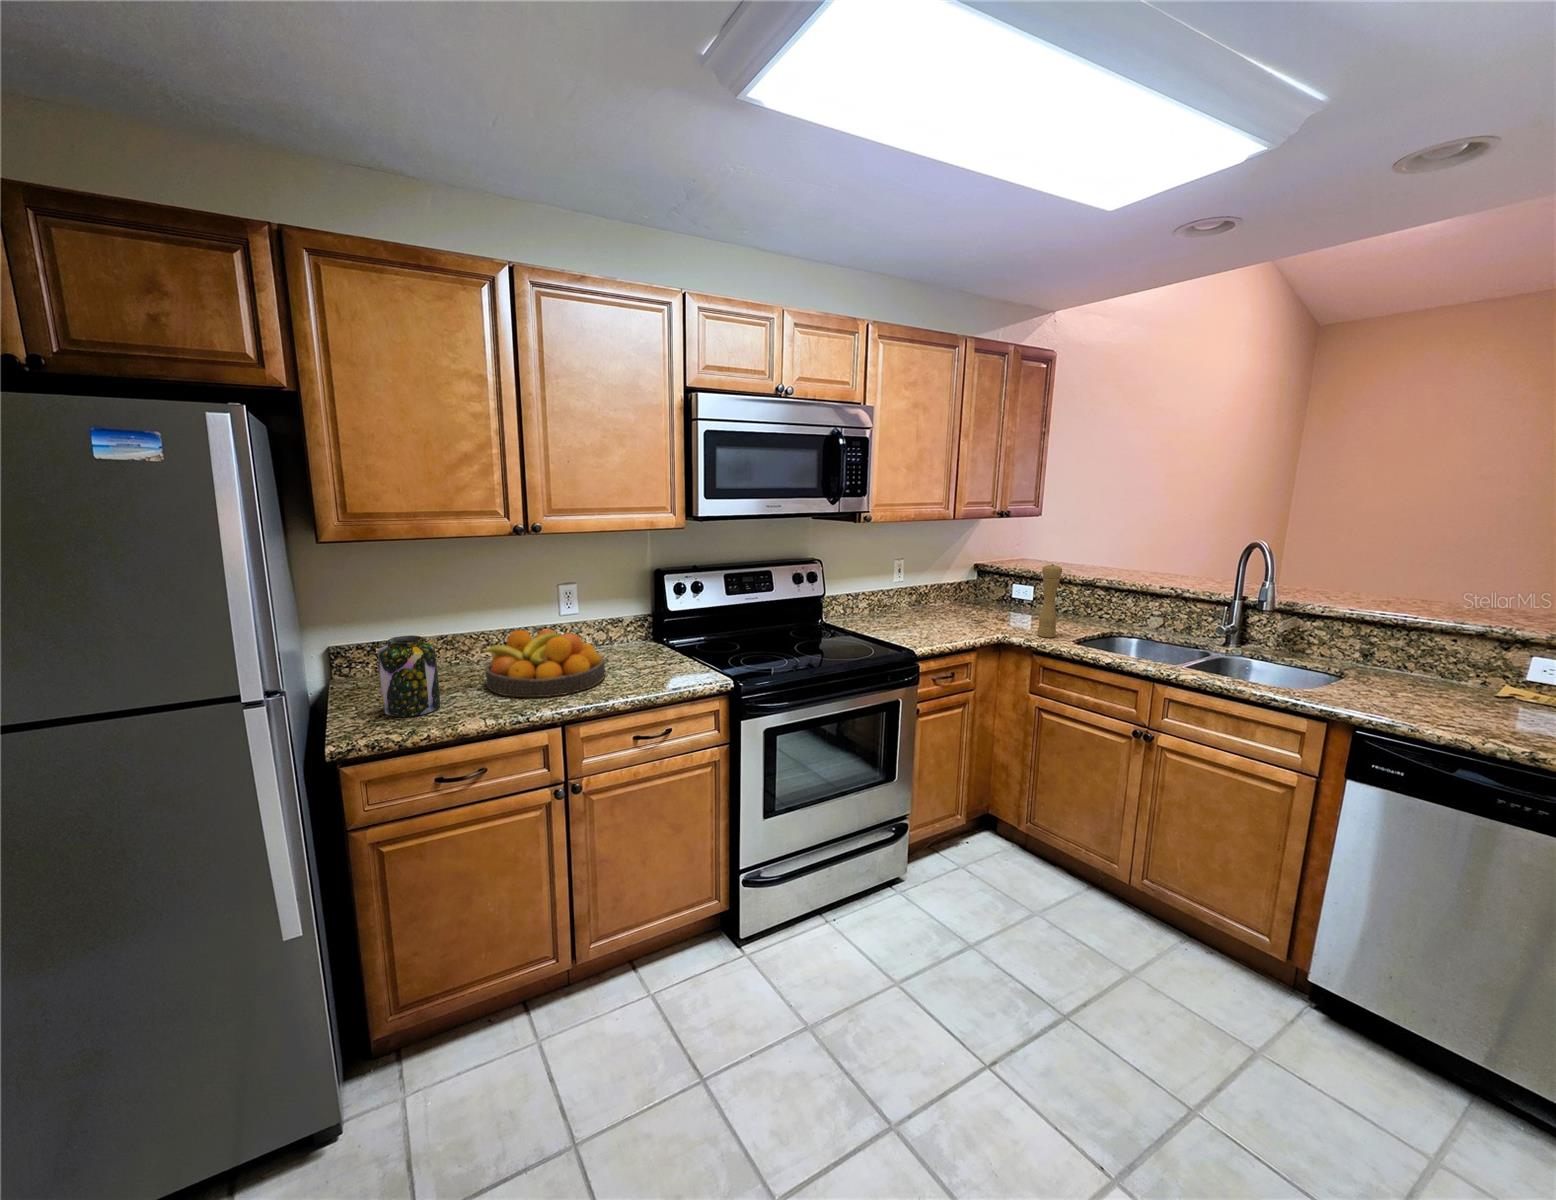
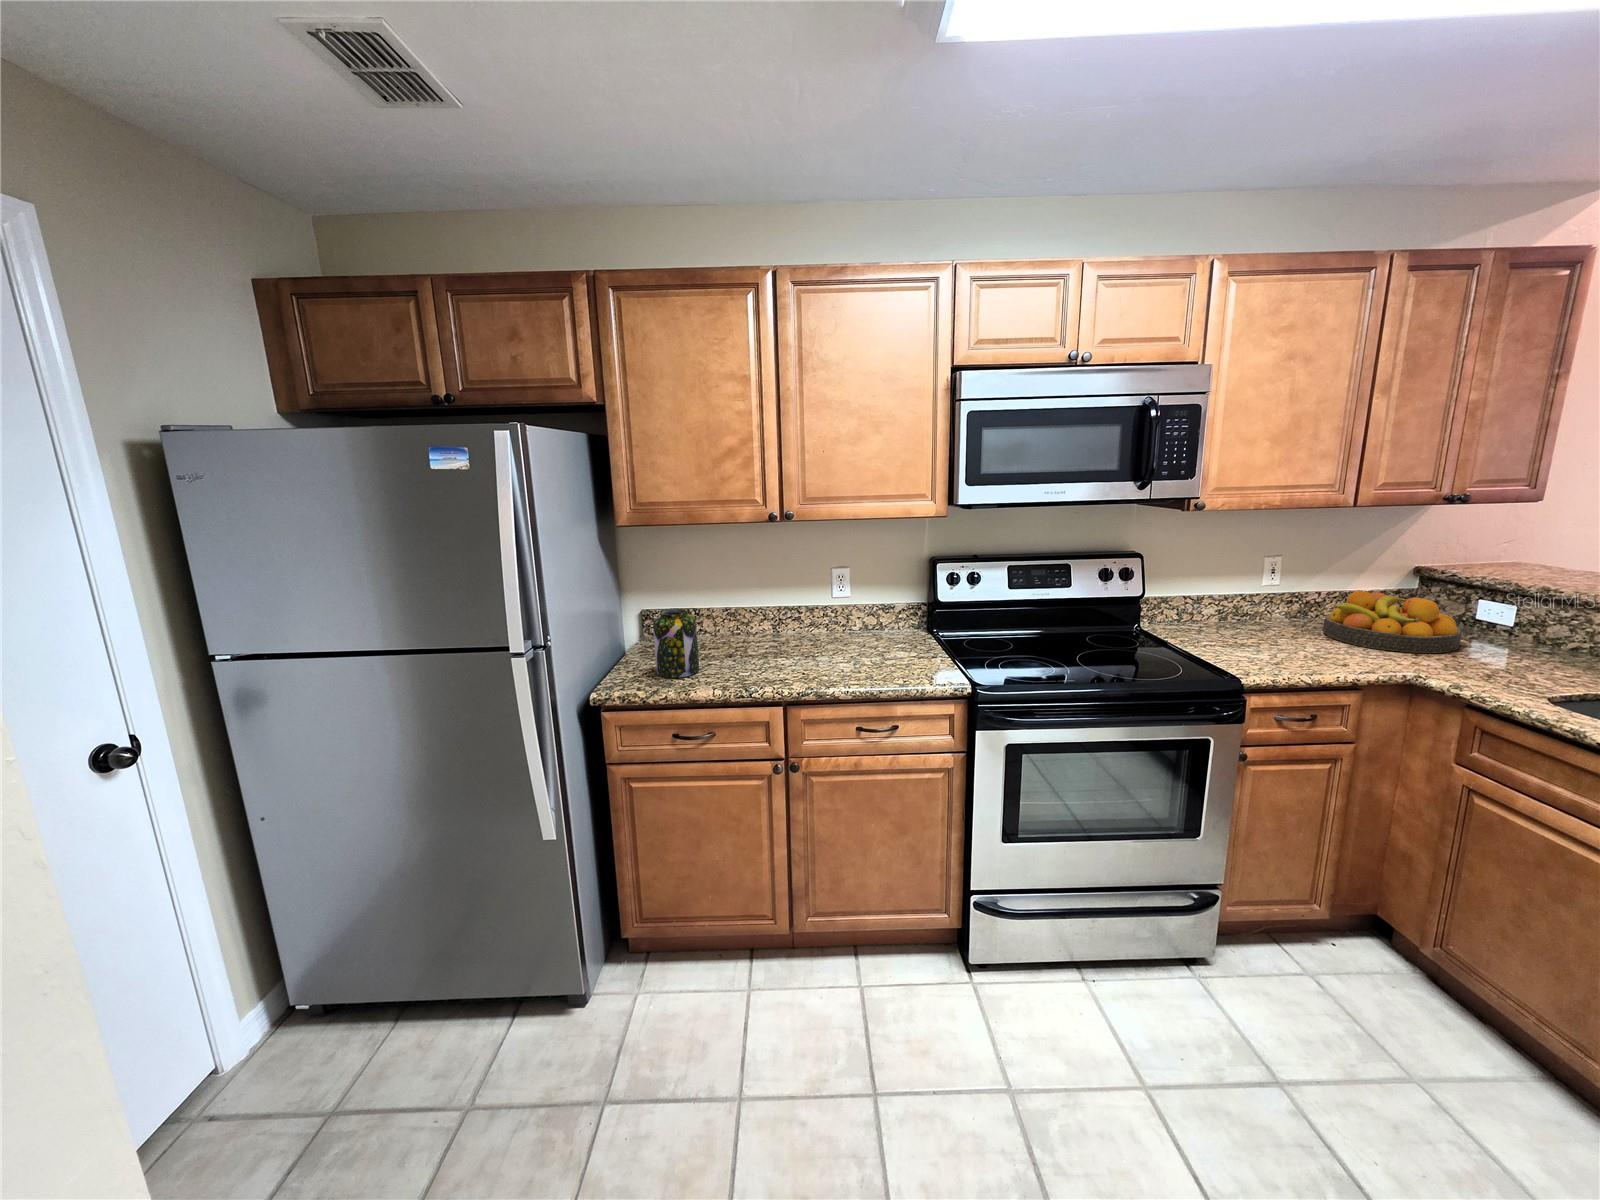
pepper mill: present [1038,564,1062,637] -> none [1487,576,1546,689]
fruit bowl: present [481,629,605,697] -> present [1323,591,1462,653]

